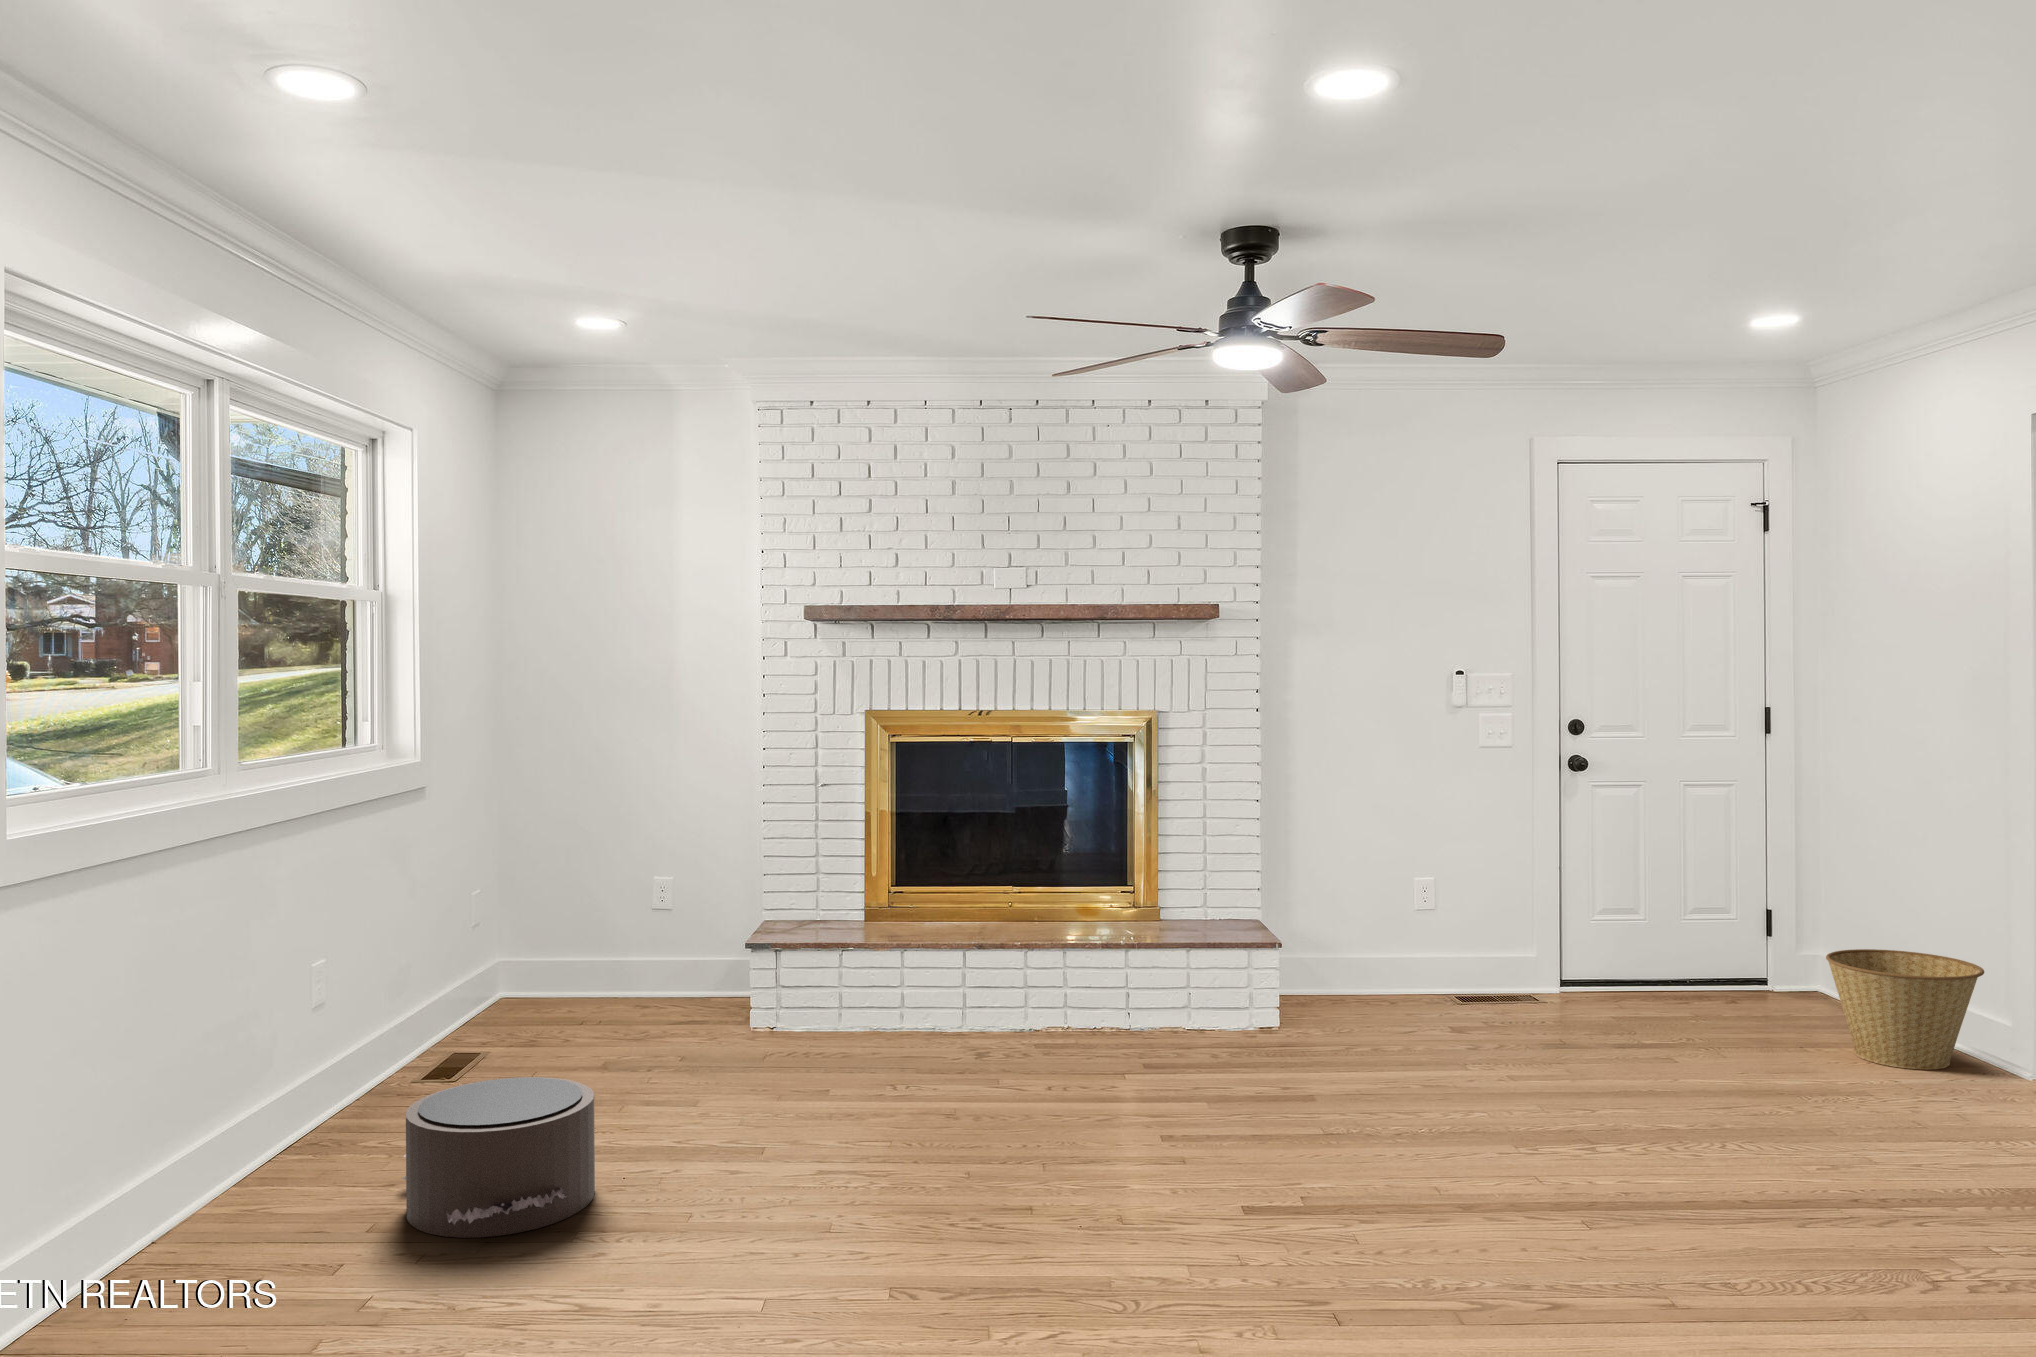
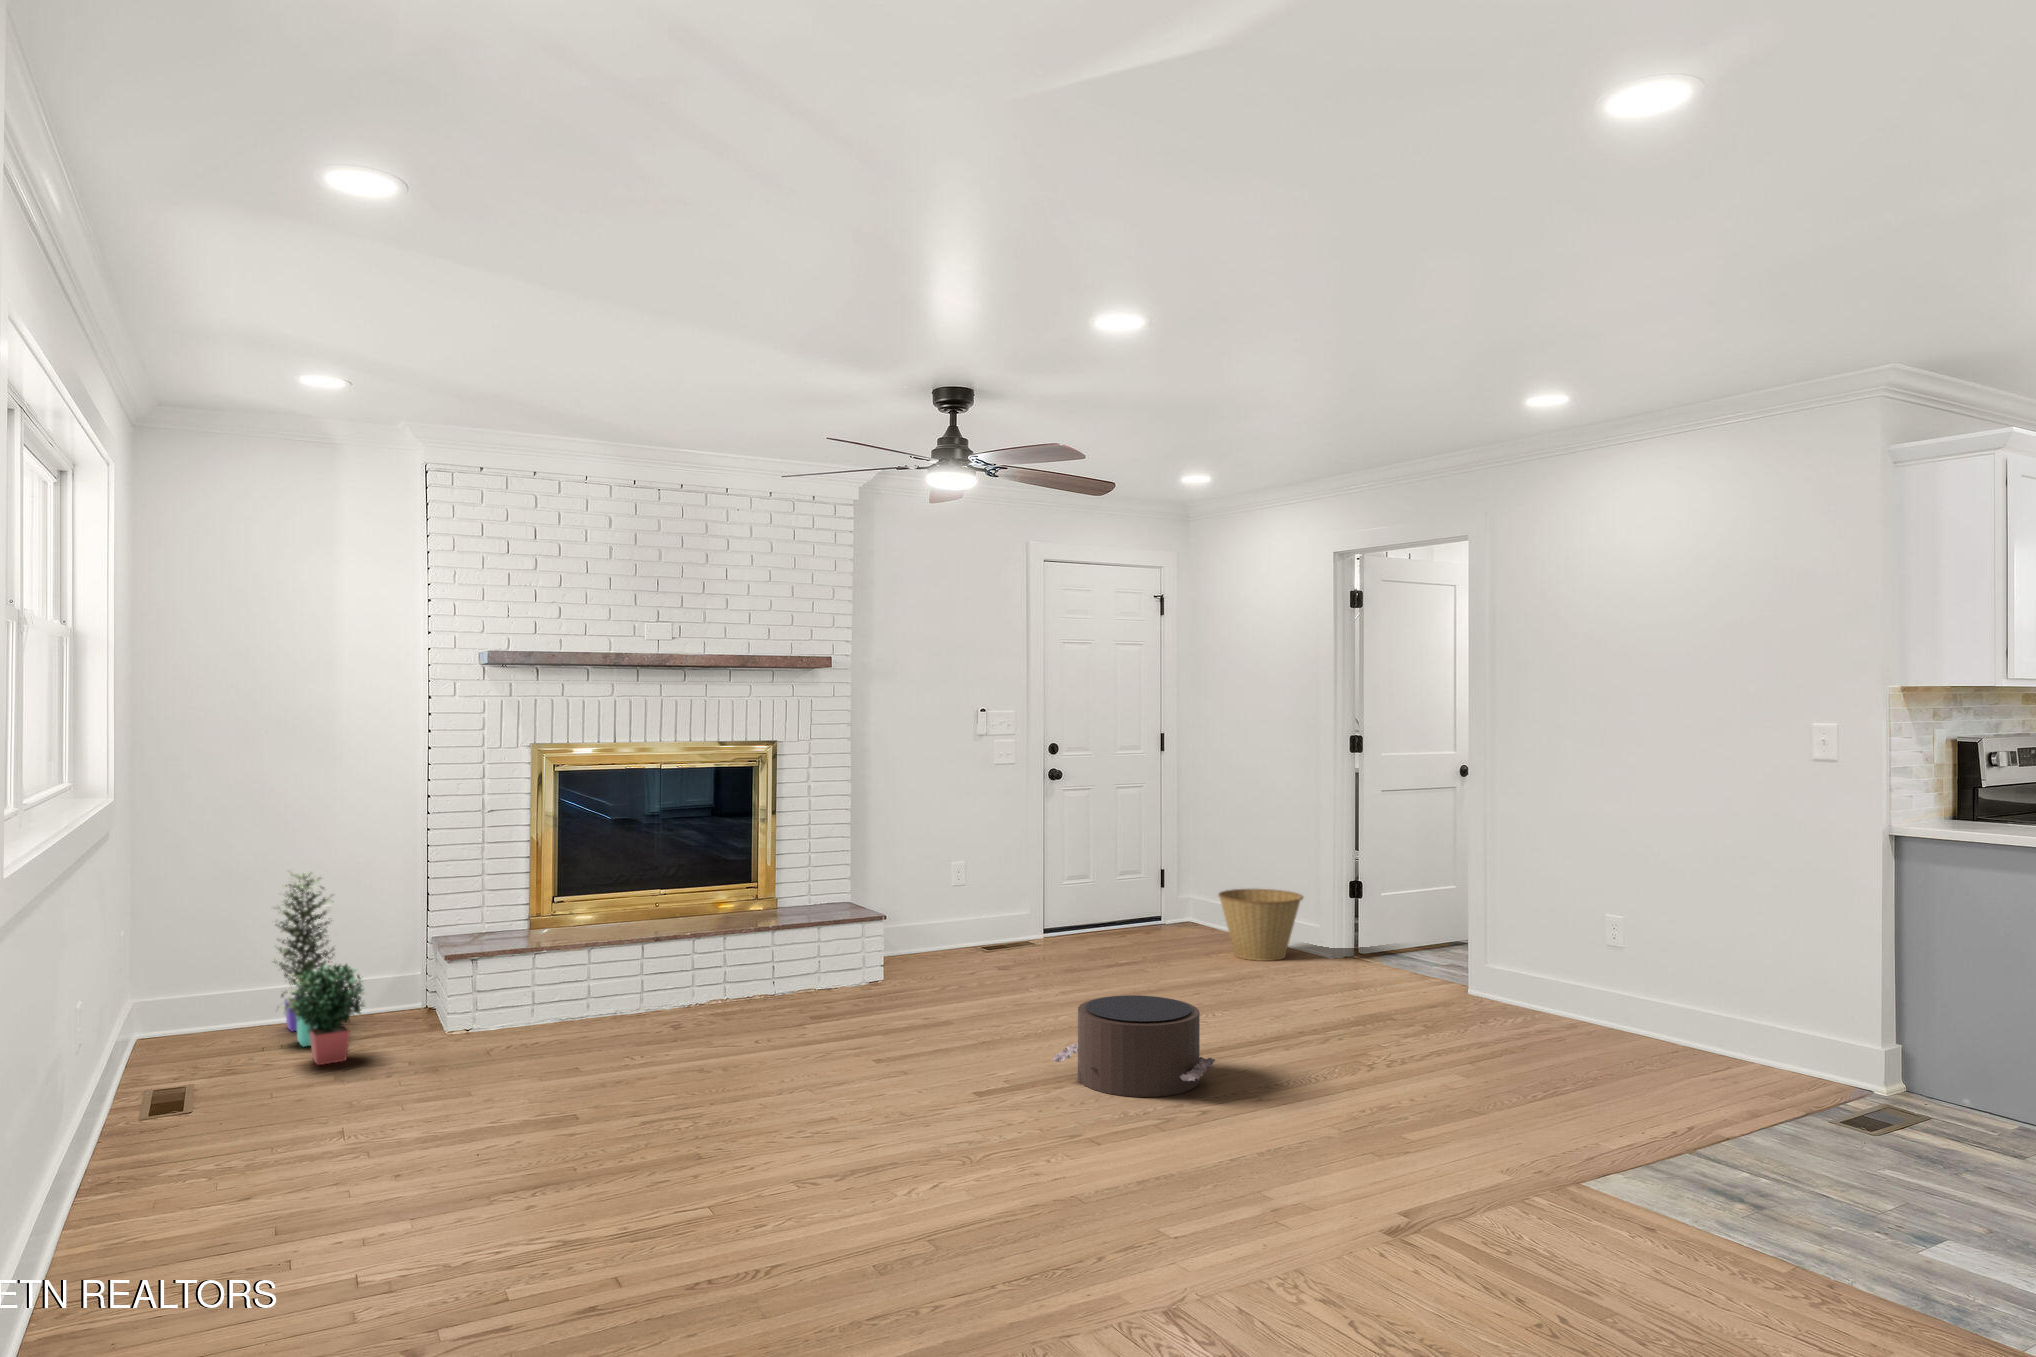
potted plant: none [576,839,671,1051] -> present [274,872,364,1065]
pouf: present [402,1077,595,1238] -> present [1052,995,1215,1097]

